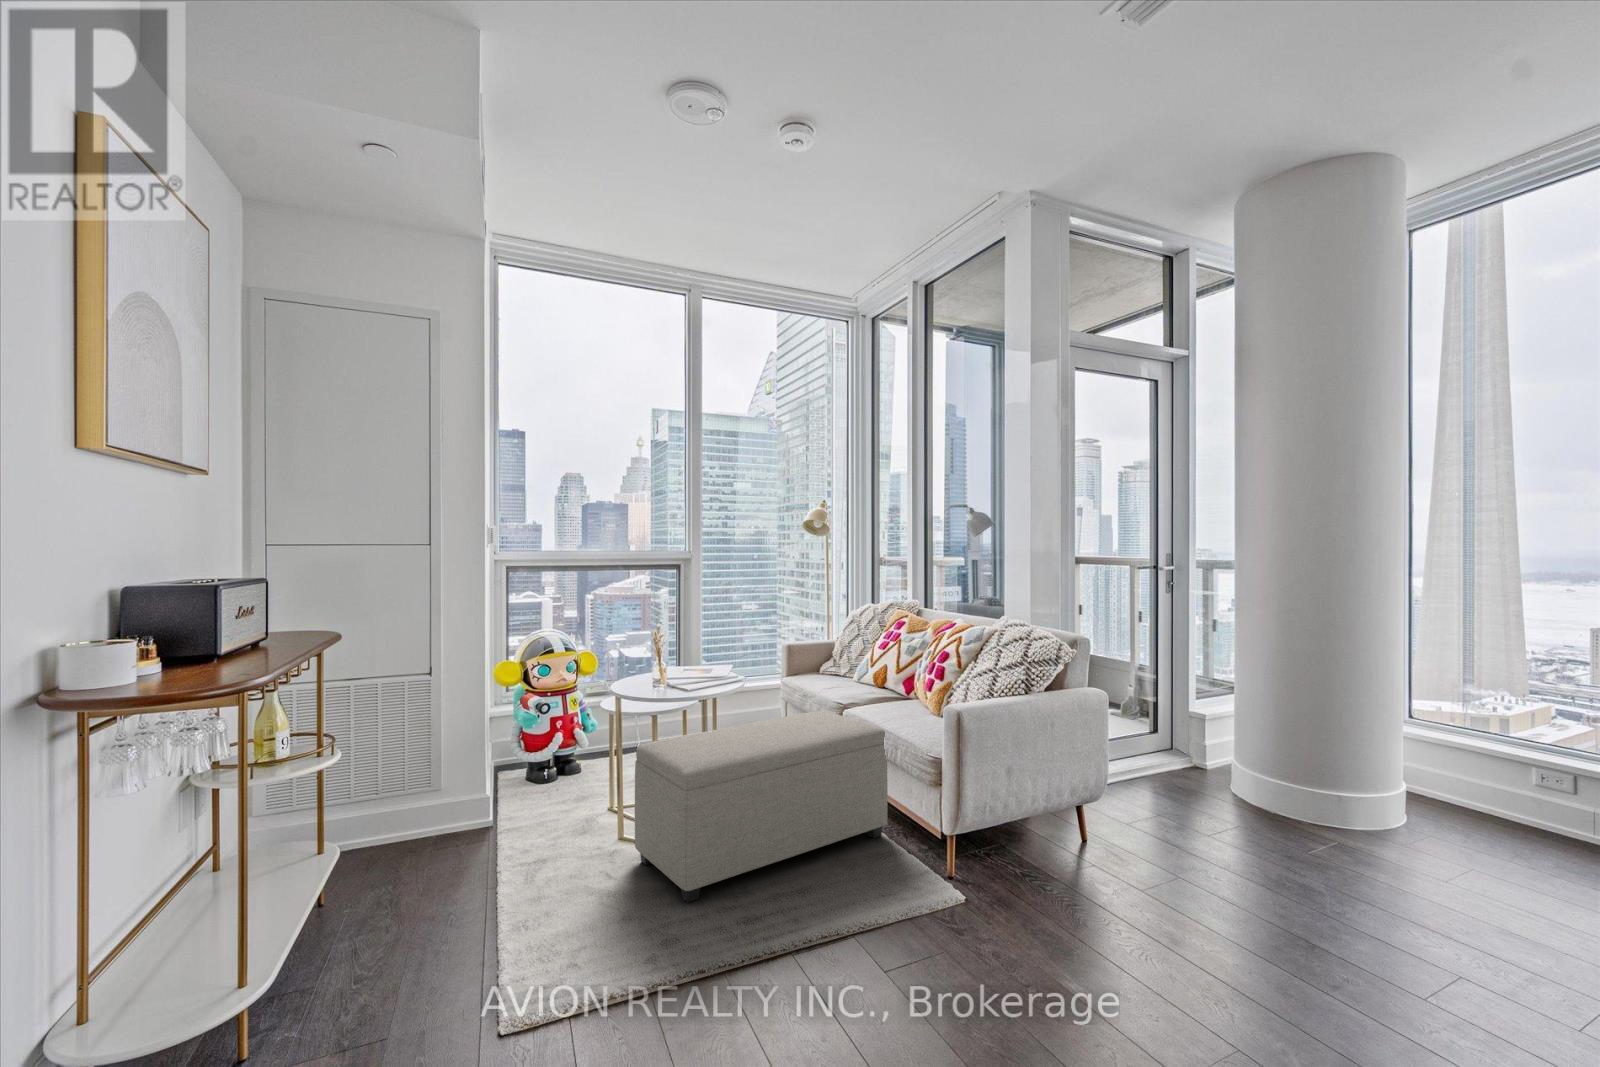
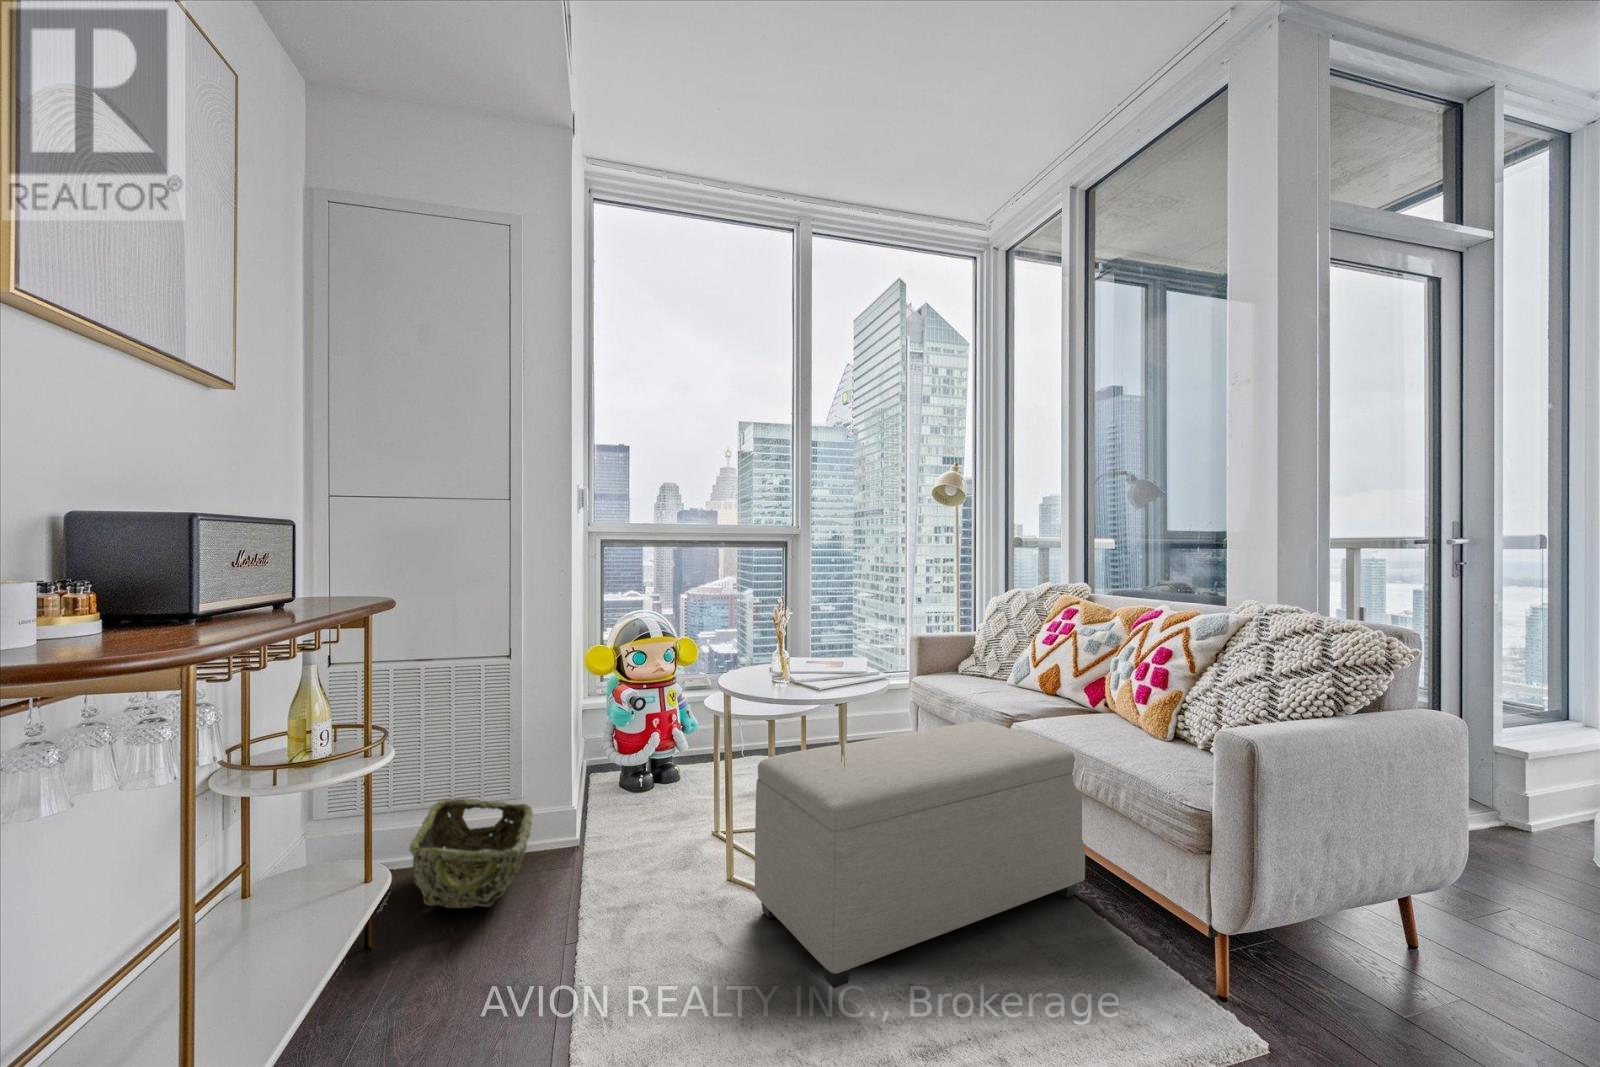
woven basket: none [356,792,454,873] -> present [409,799,533,908]

